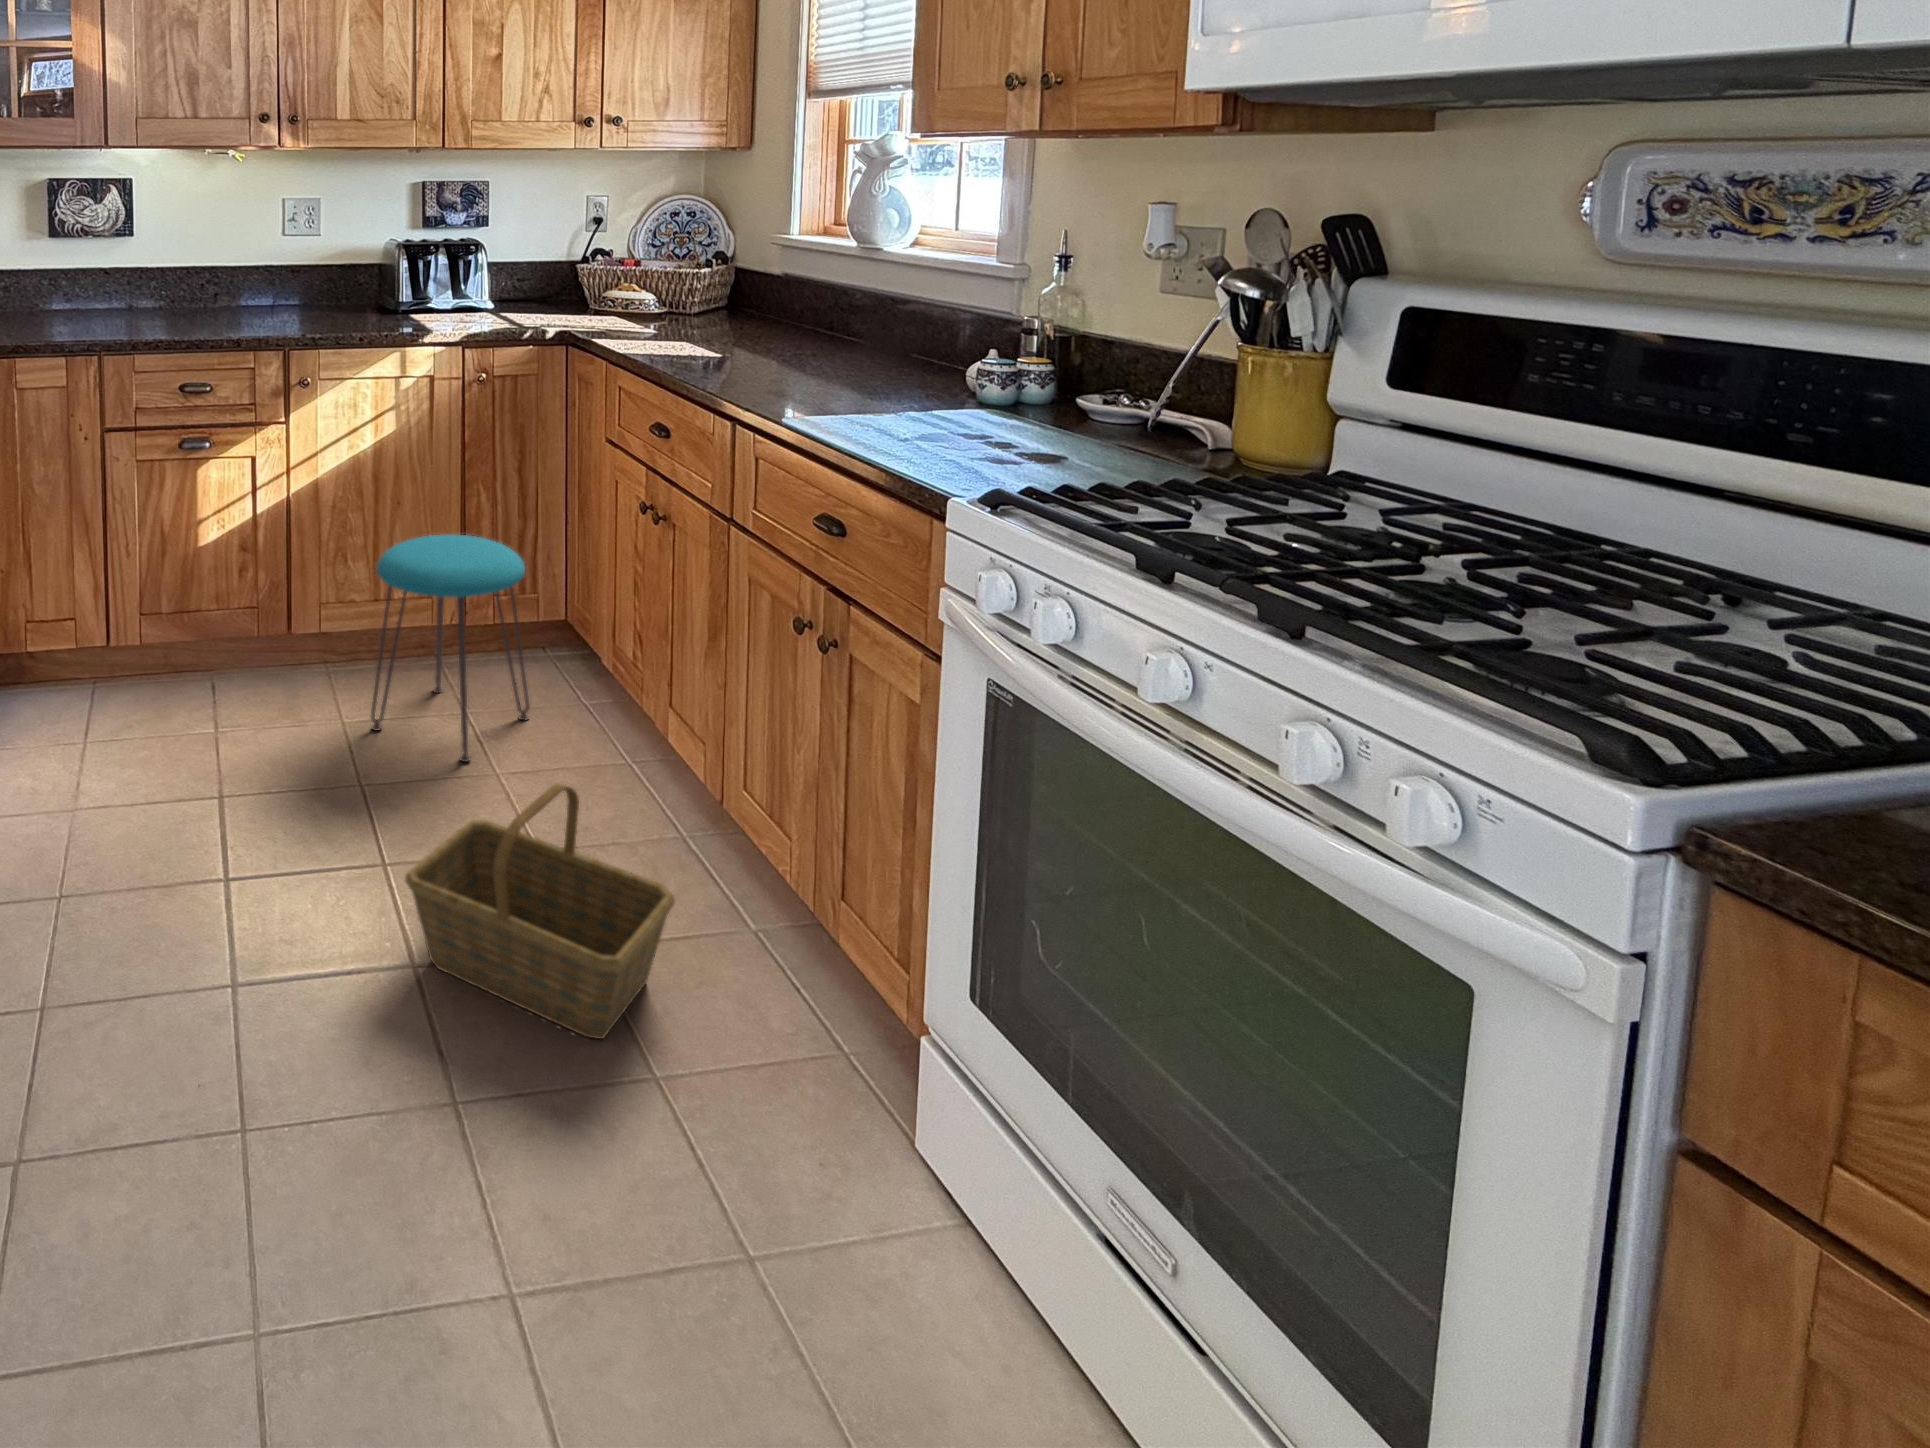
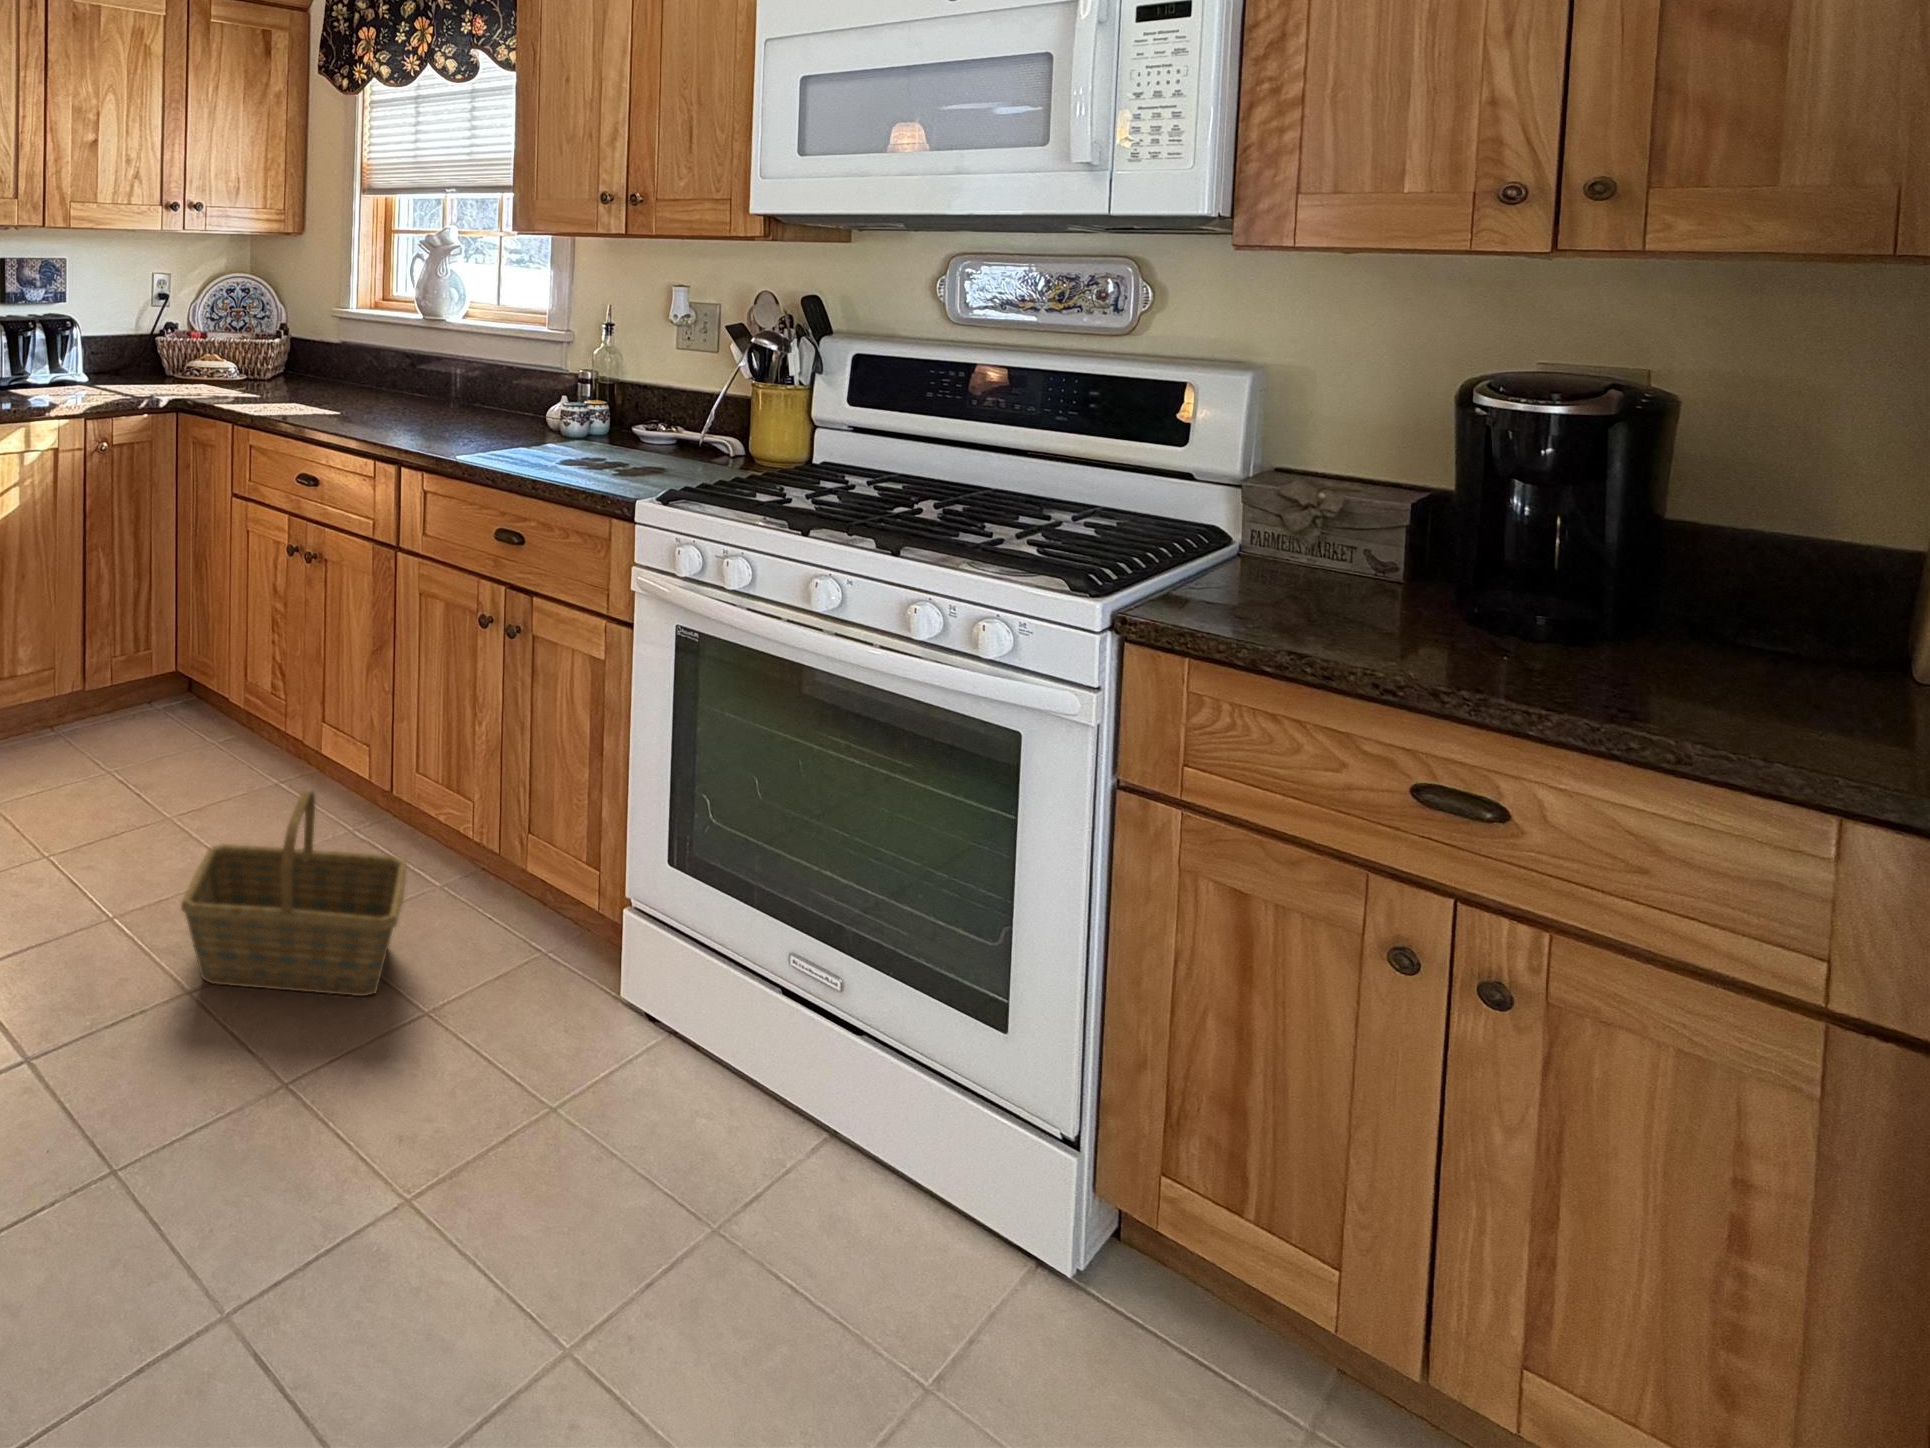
stool: present [371,535,530,762] -> none [28,600,178,814]

